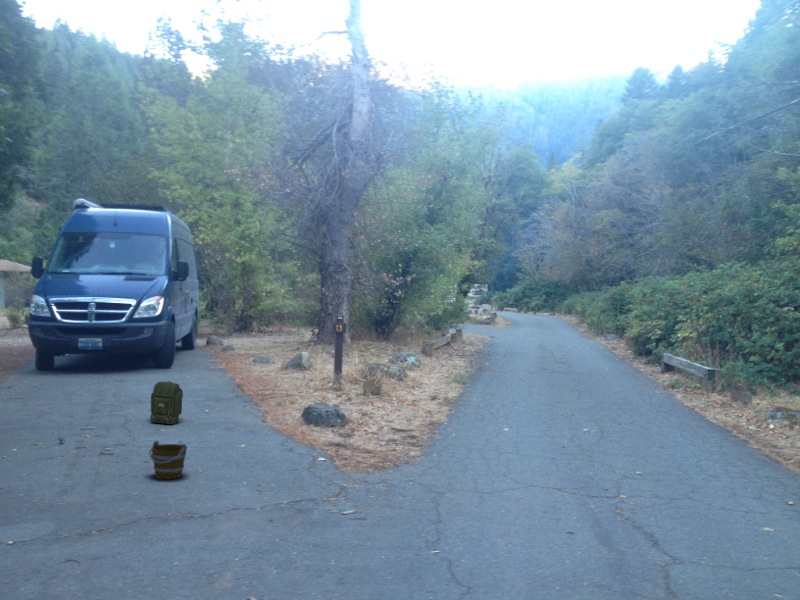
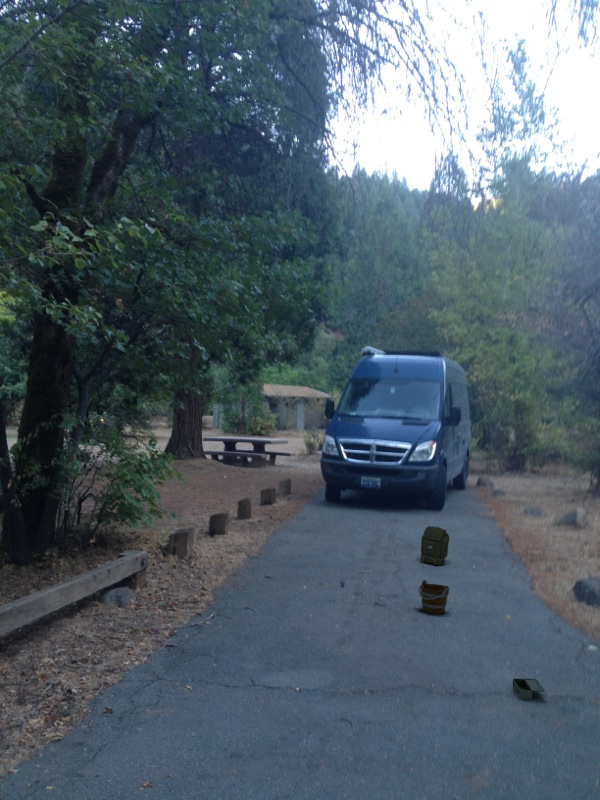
toolbox: none [274,542,314,570] -> present [512,679,544,699]

